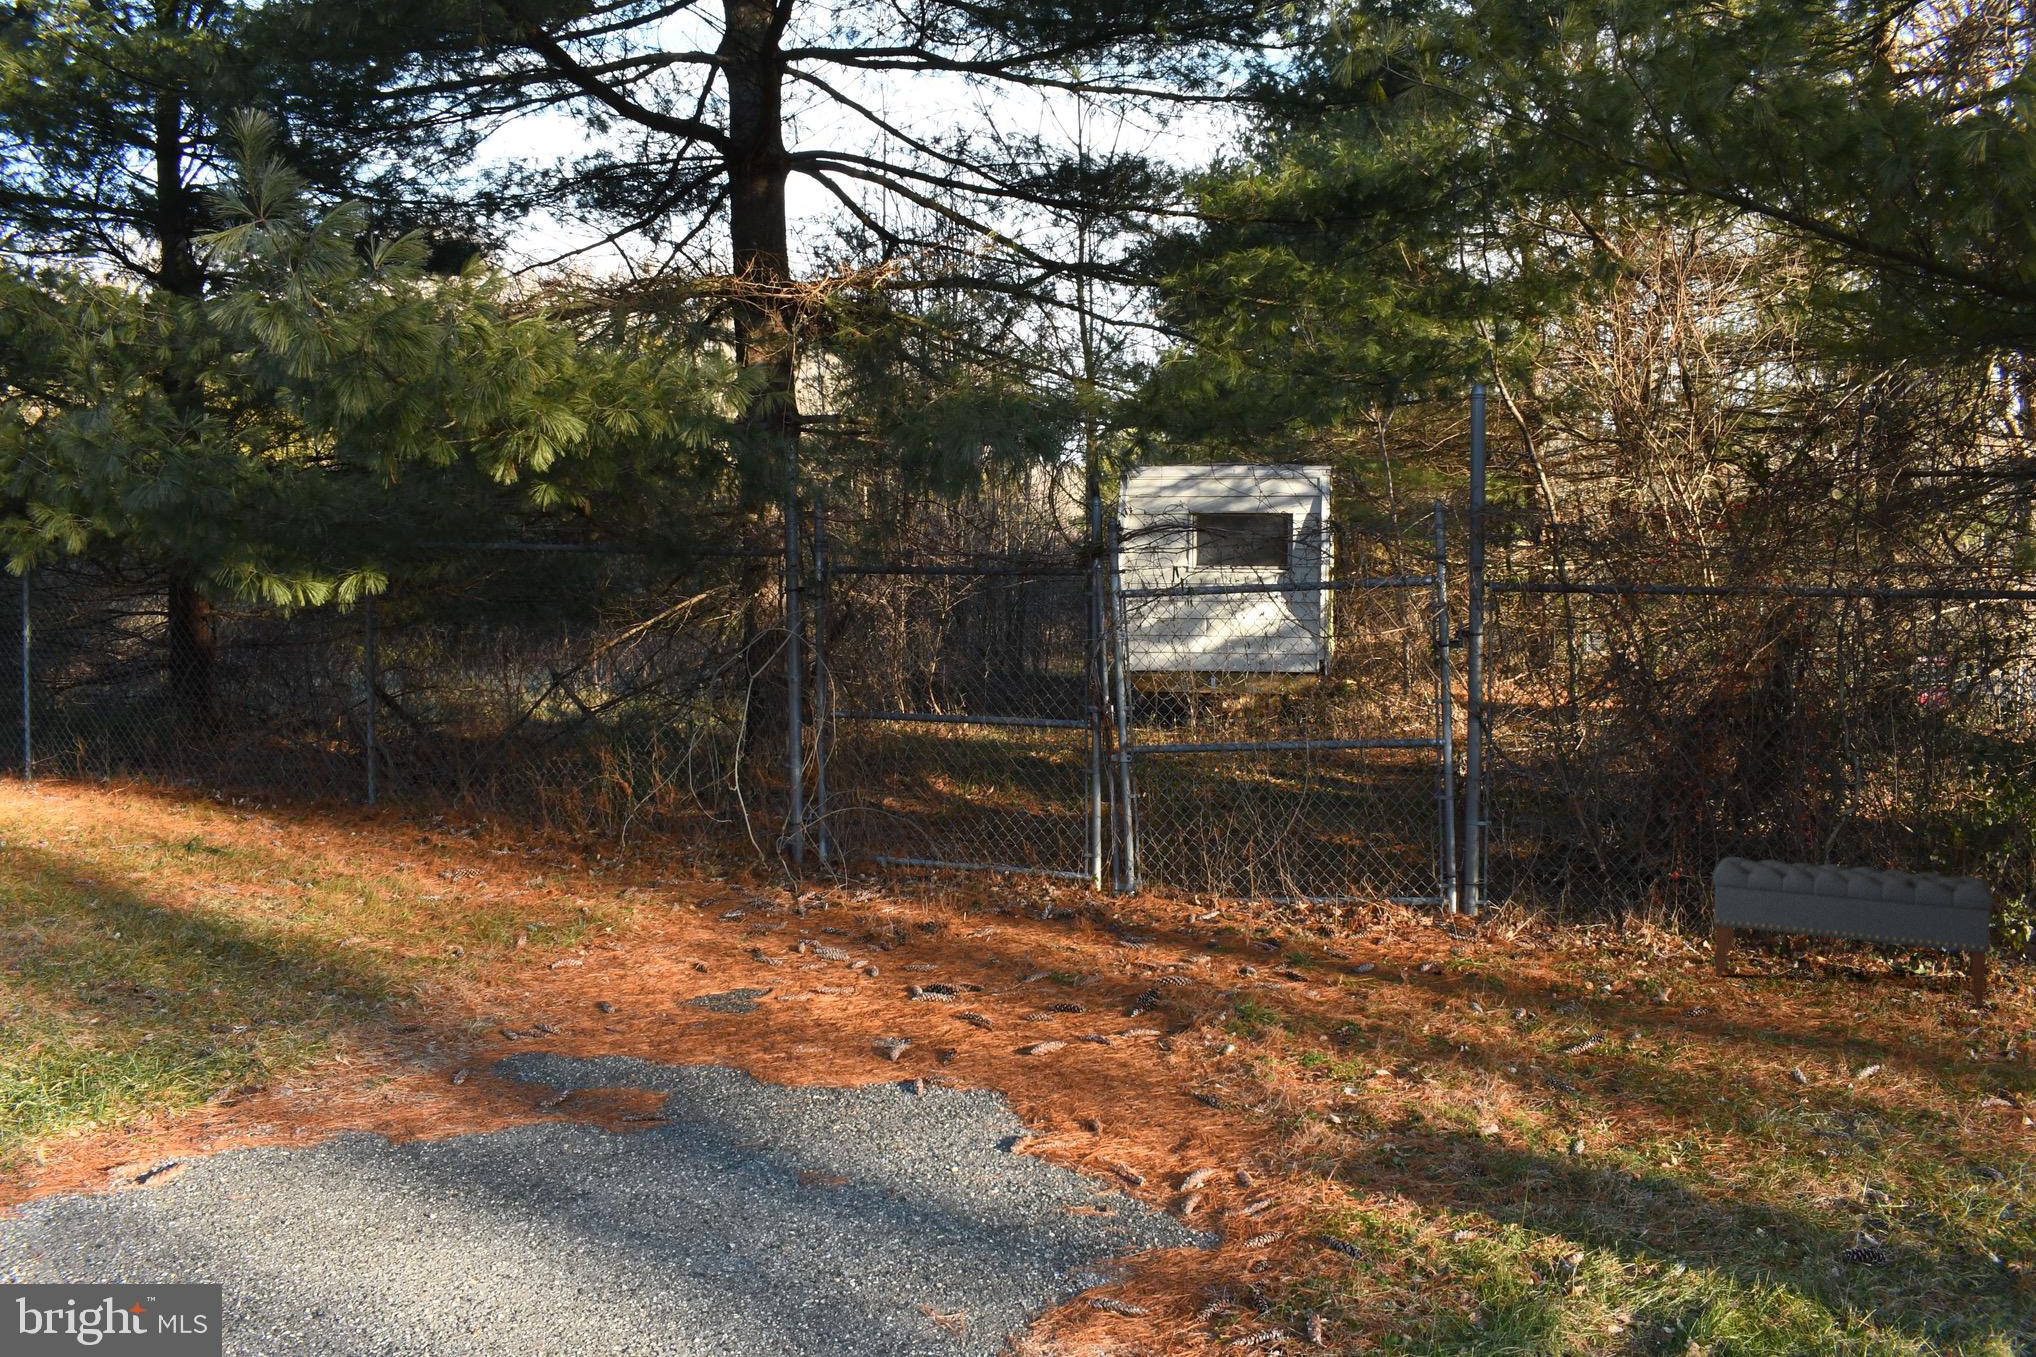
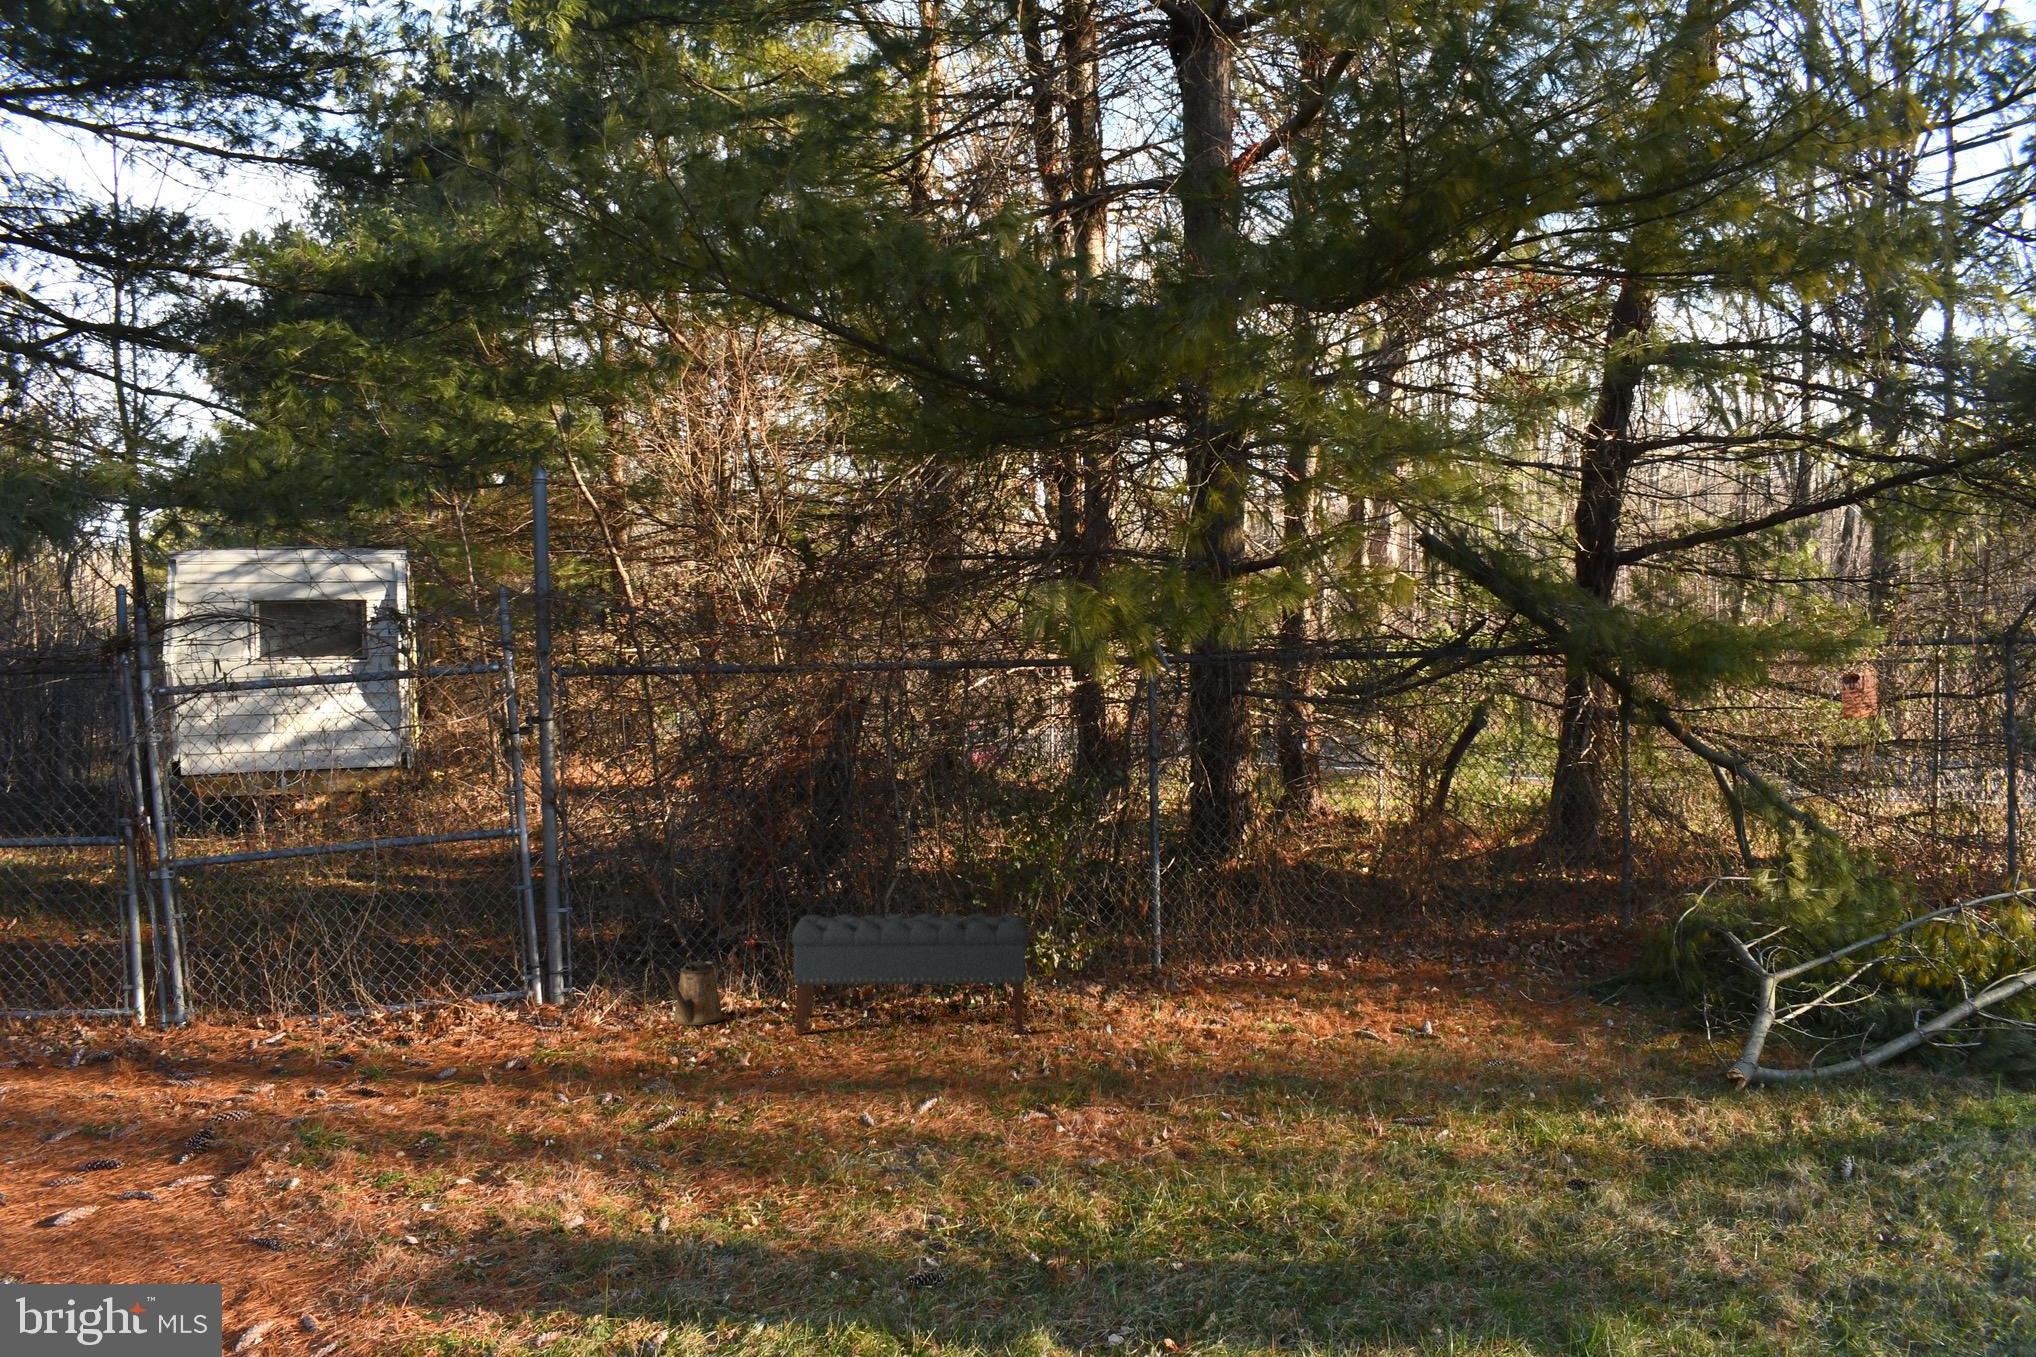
watering can: none [1574,892,1637,954] -> present [661,961,724,1025]

